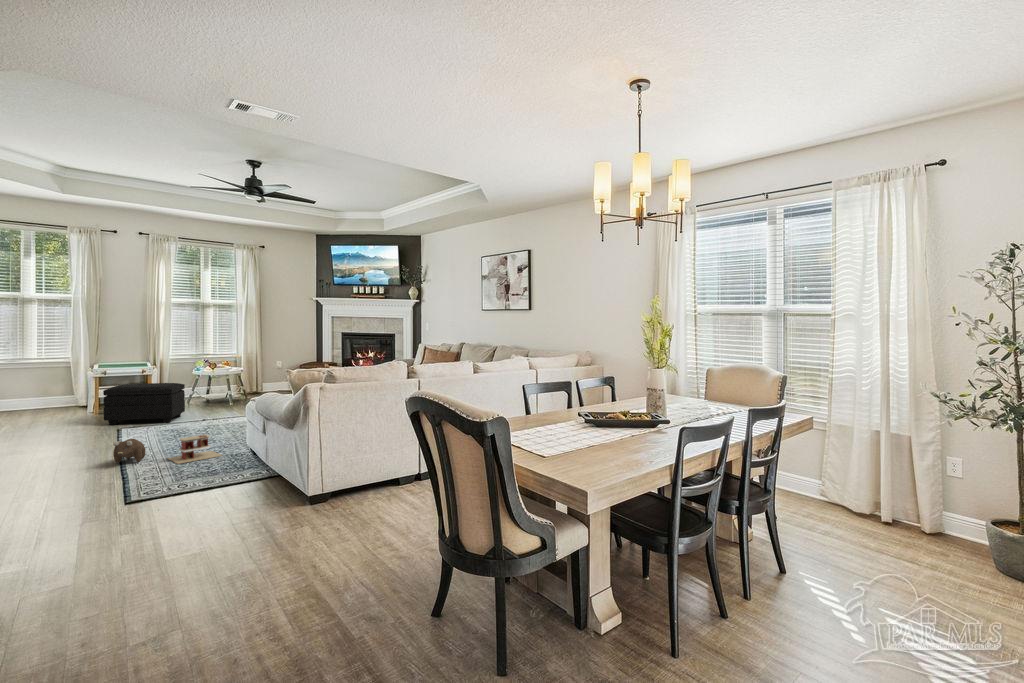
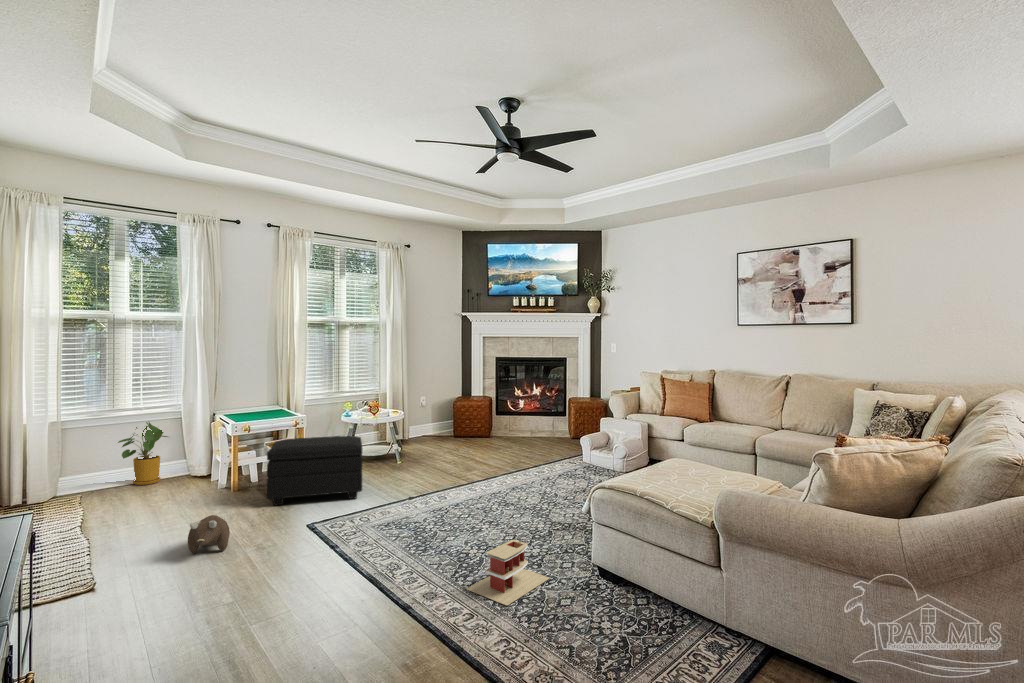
house plant: none [15,370,61,414] -> present [118,422,168,485]
plush toy: present [113,439,146,463] -> present [188,515,230,553]

